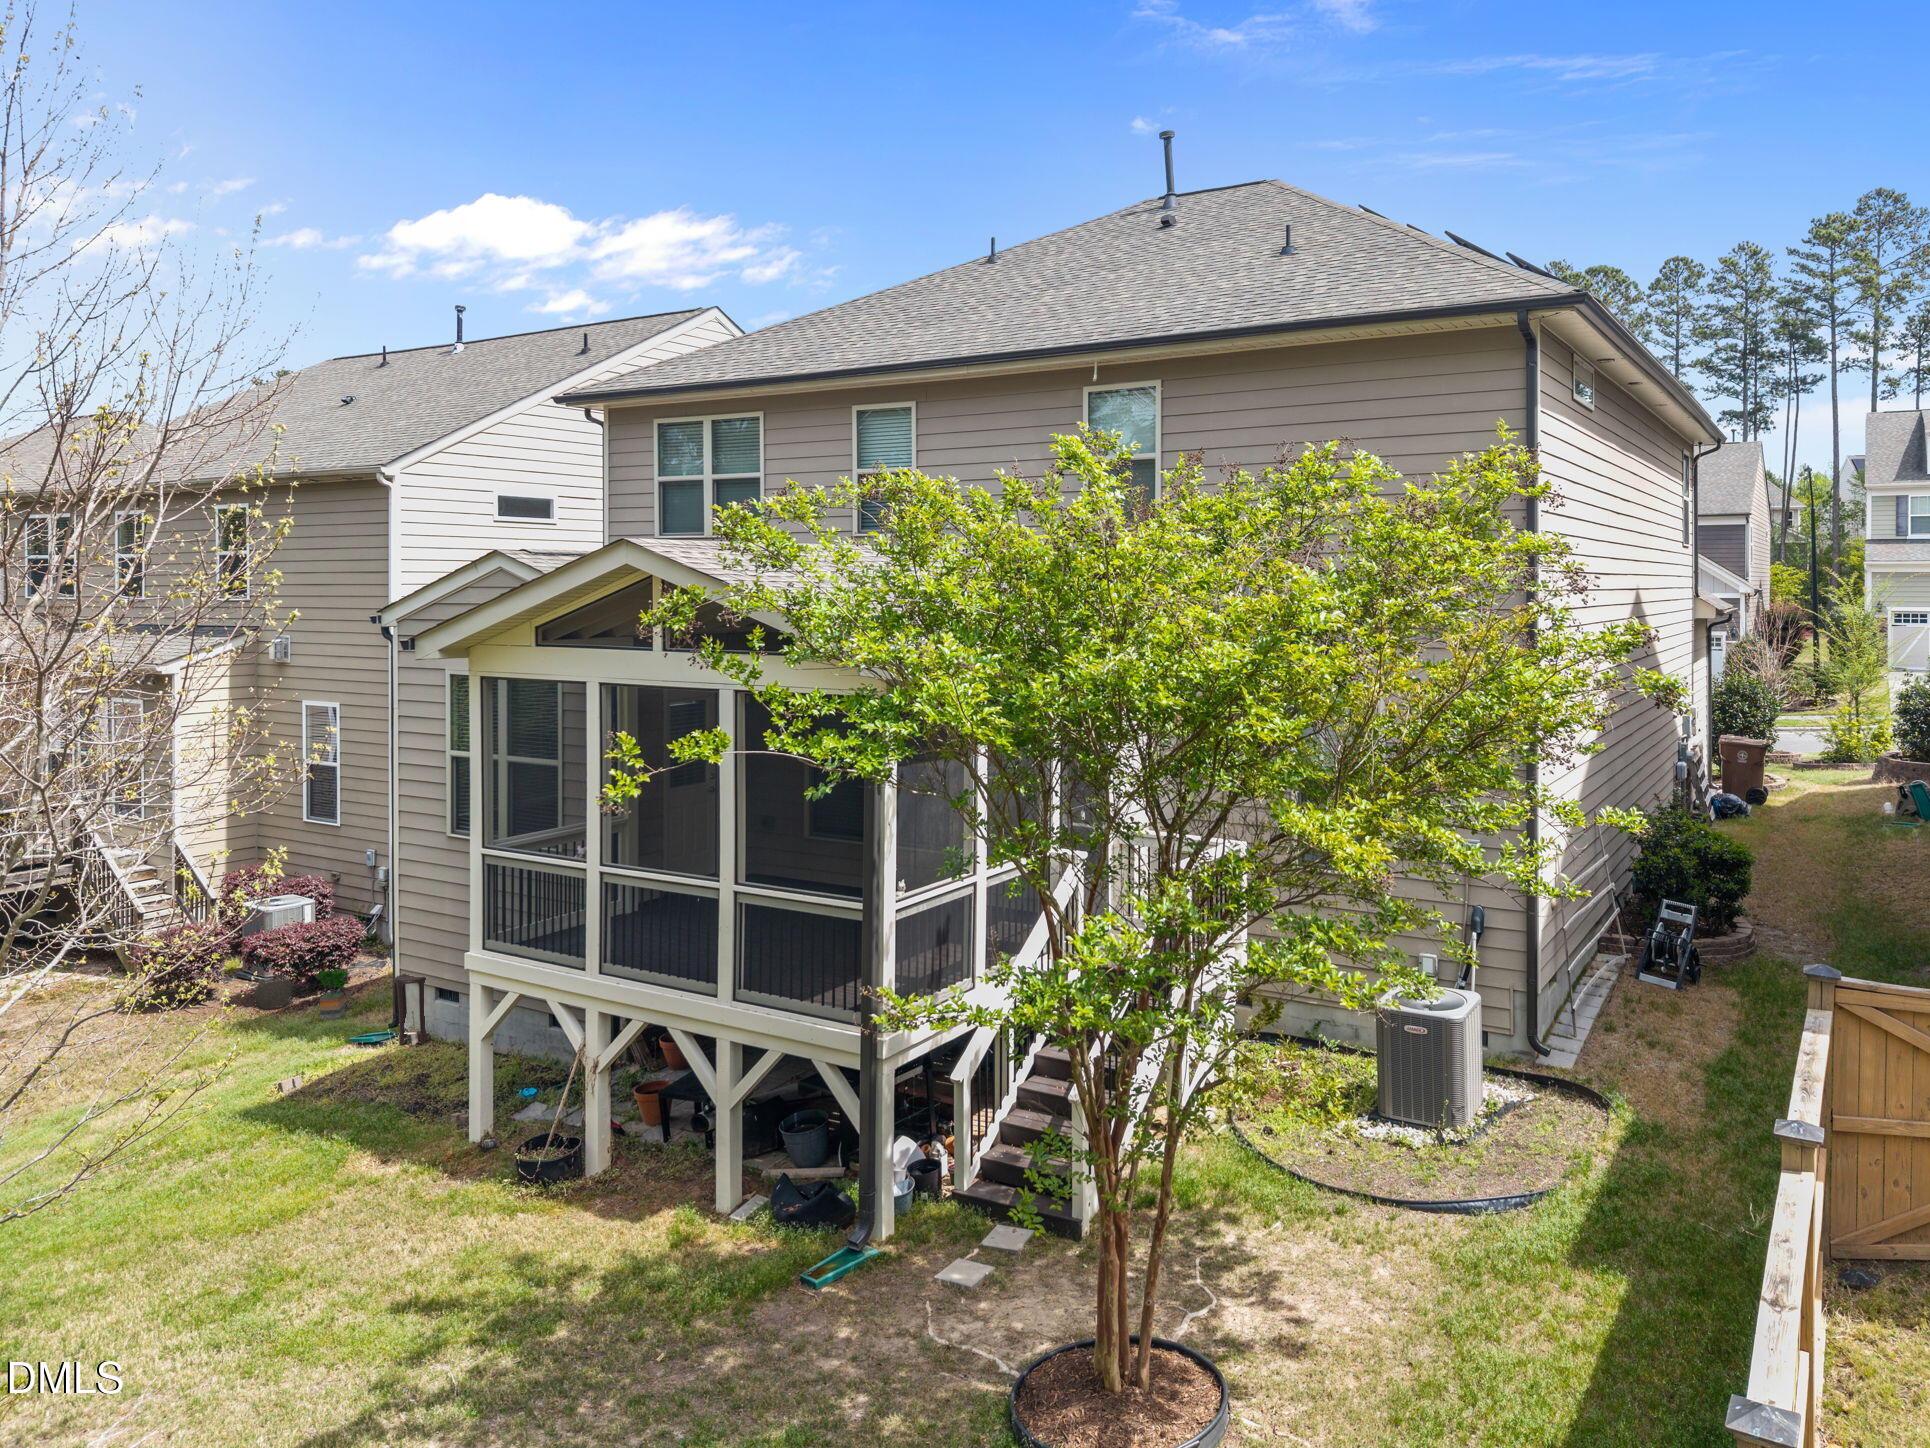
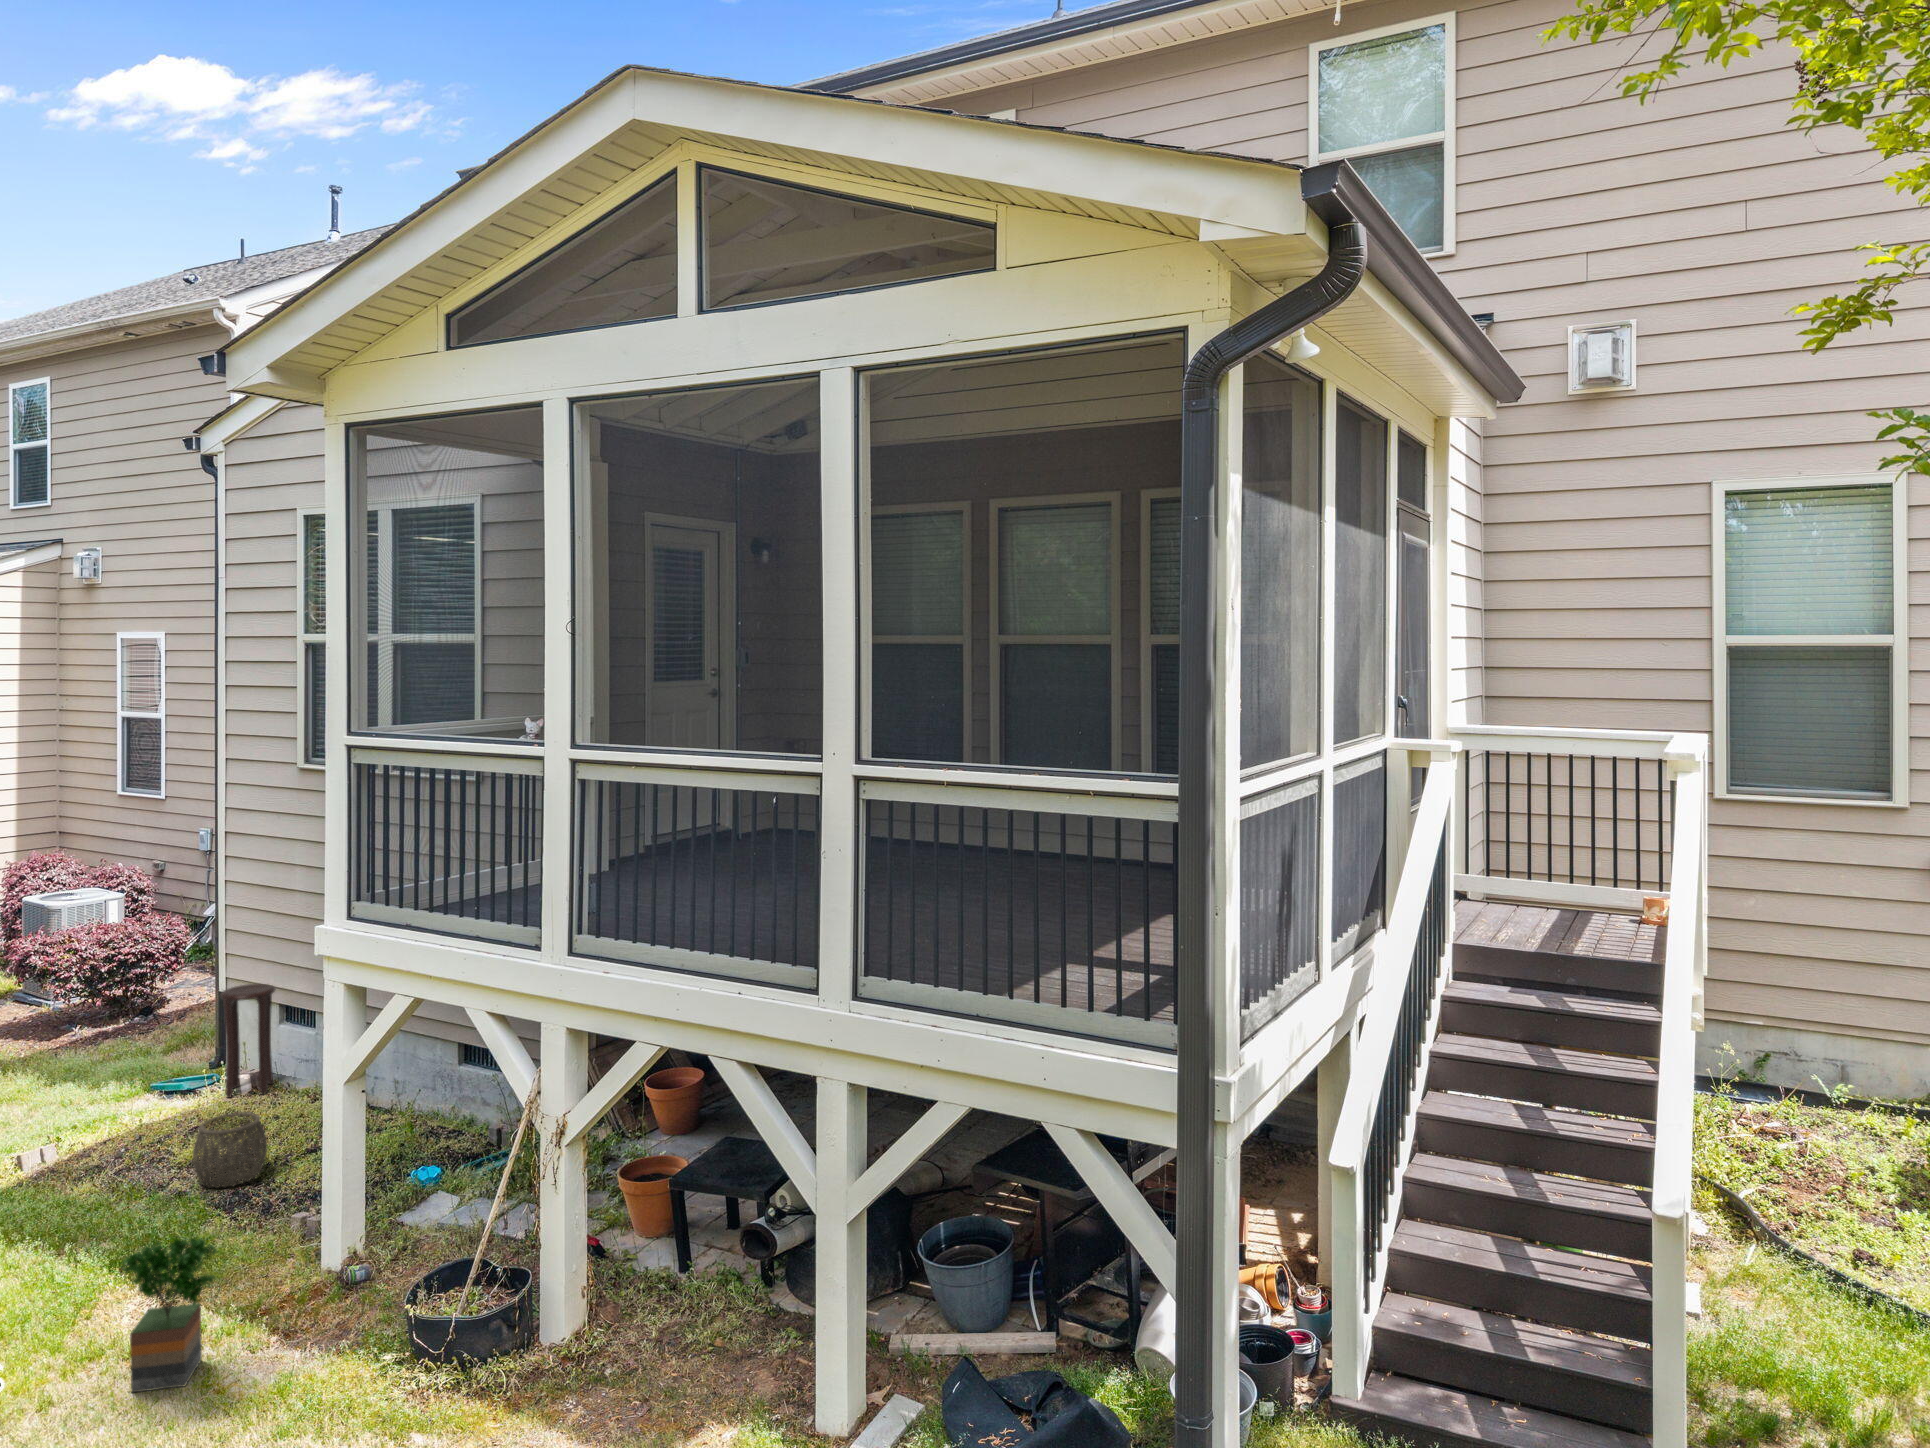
potted tree: present [316,969,350,1019] -> present [121,1237,218,1392]
woven basket: present [255,975,292,1010] -> present [193,1112,267,1188]

